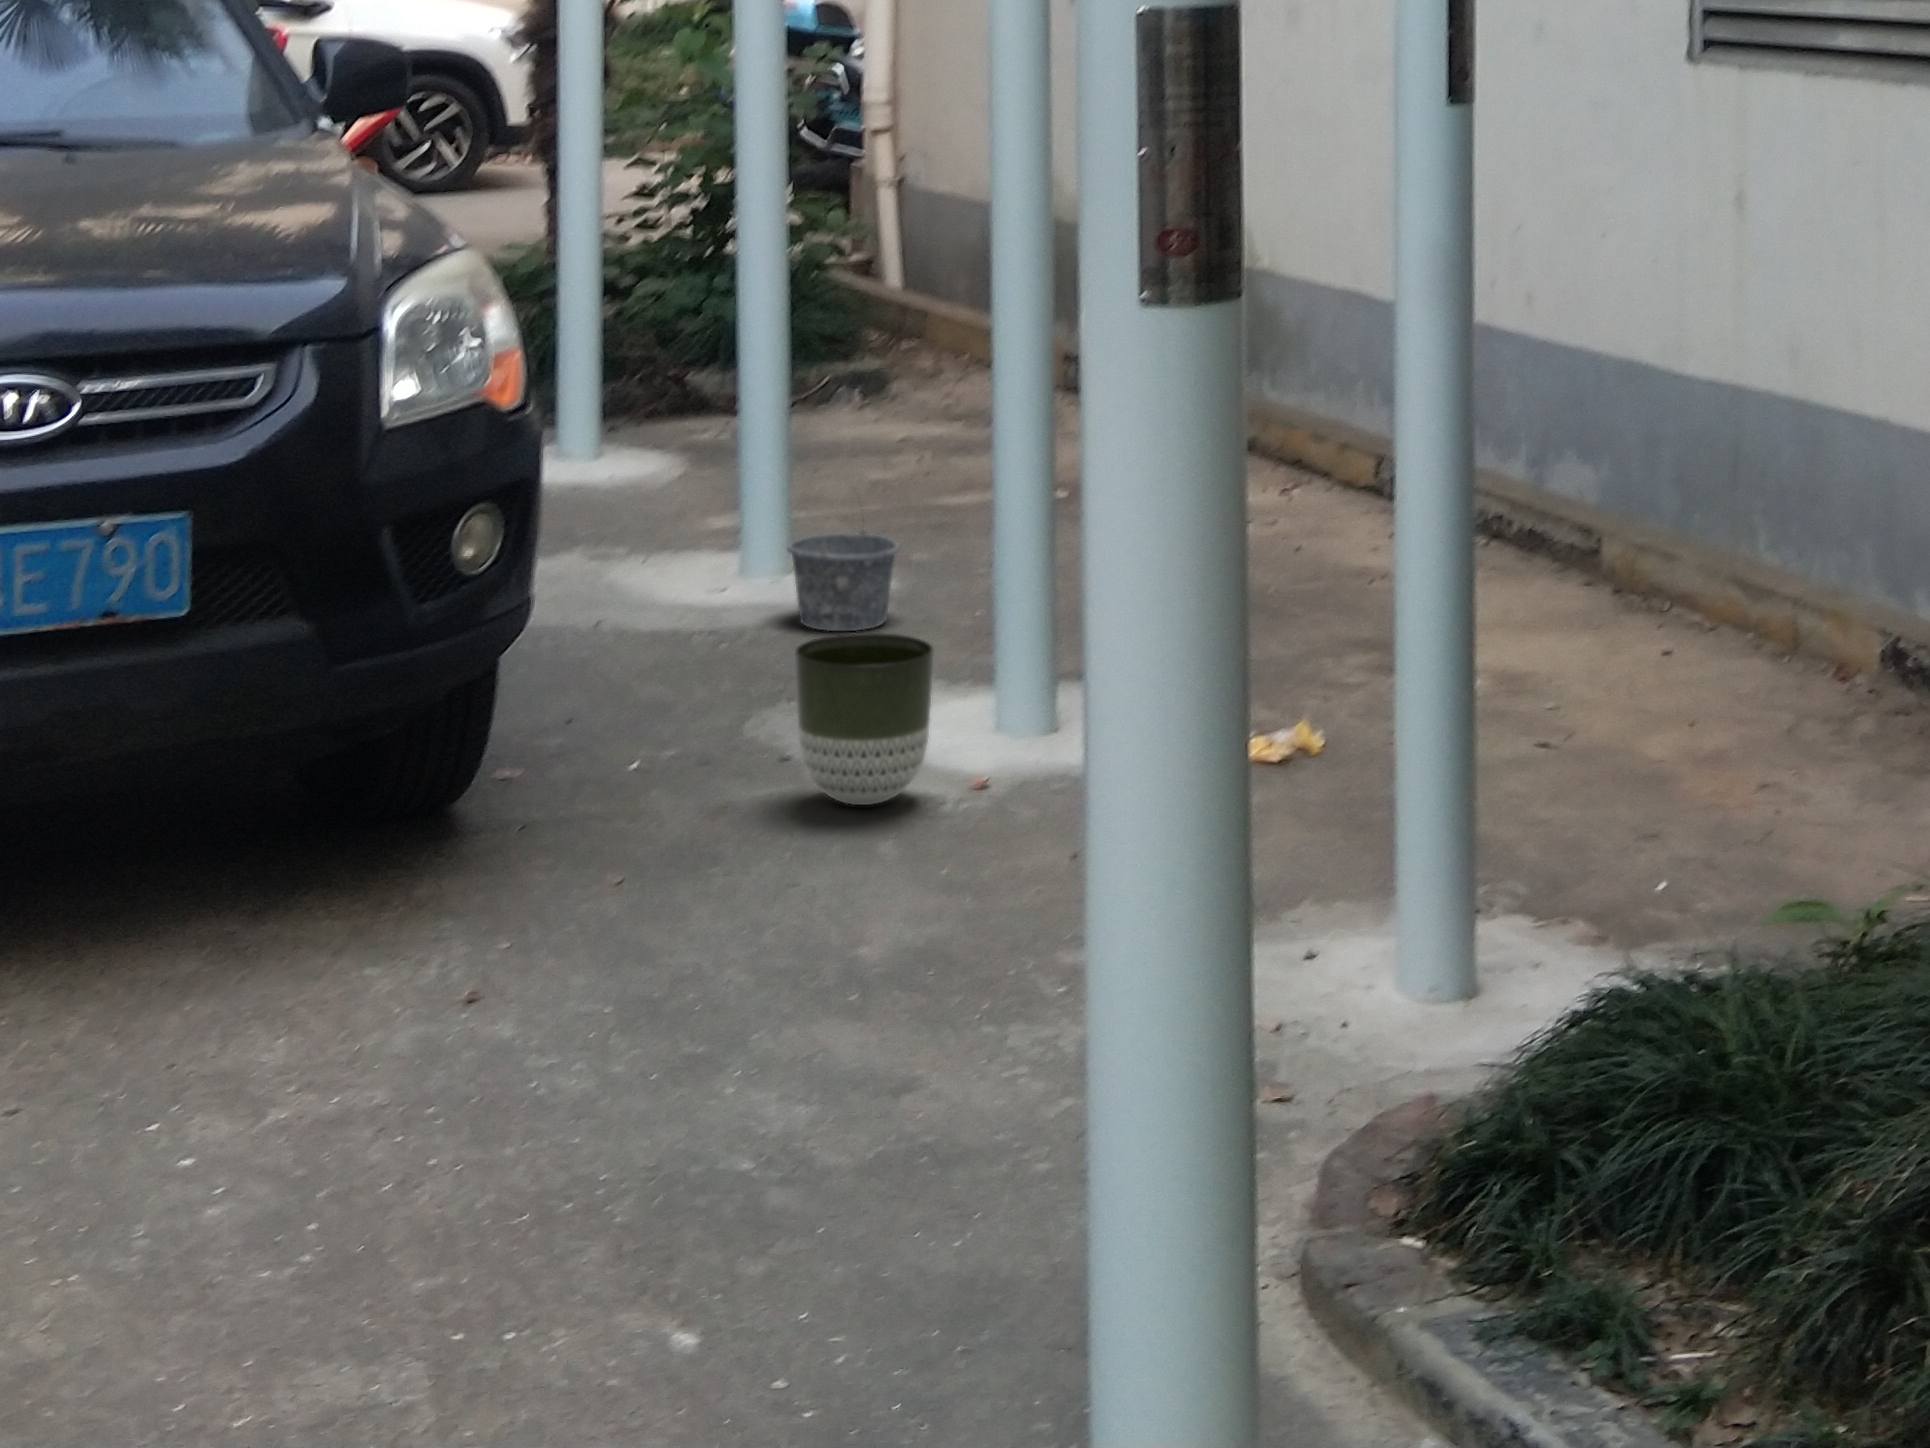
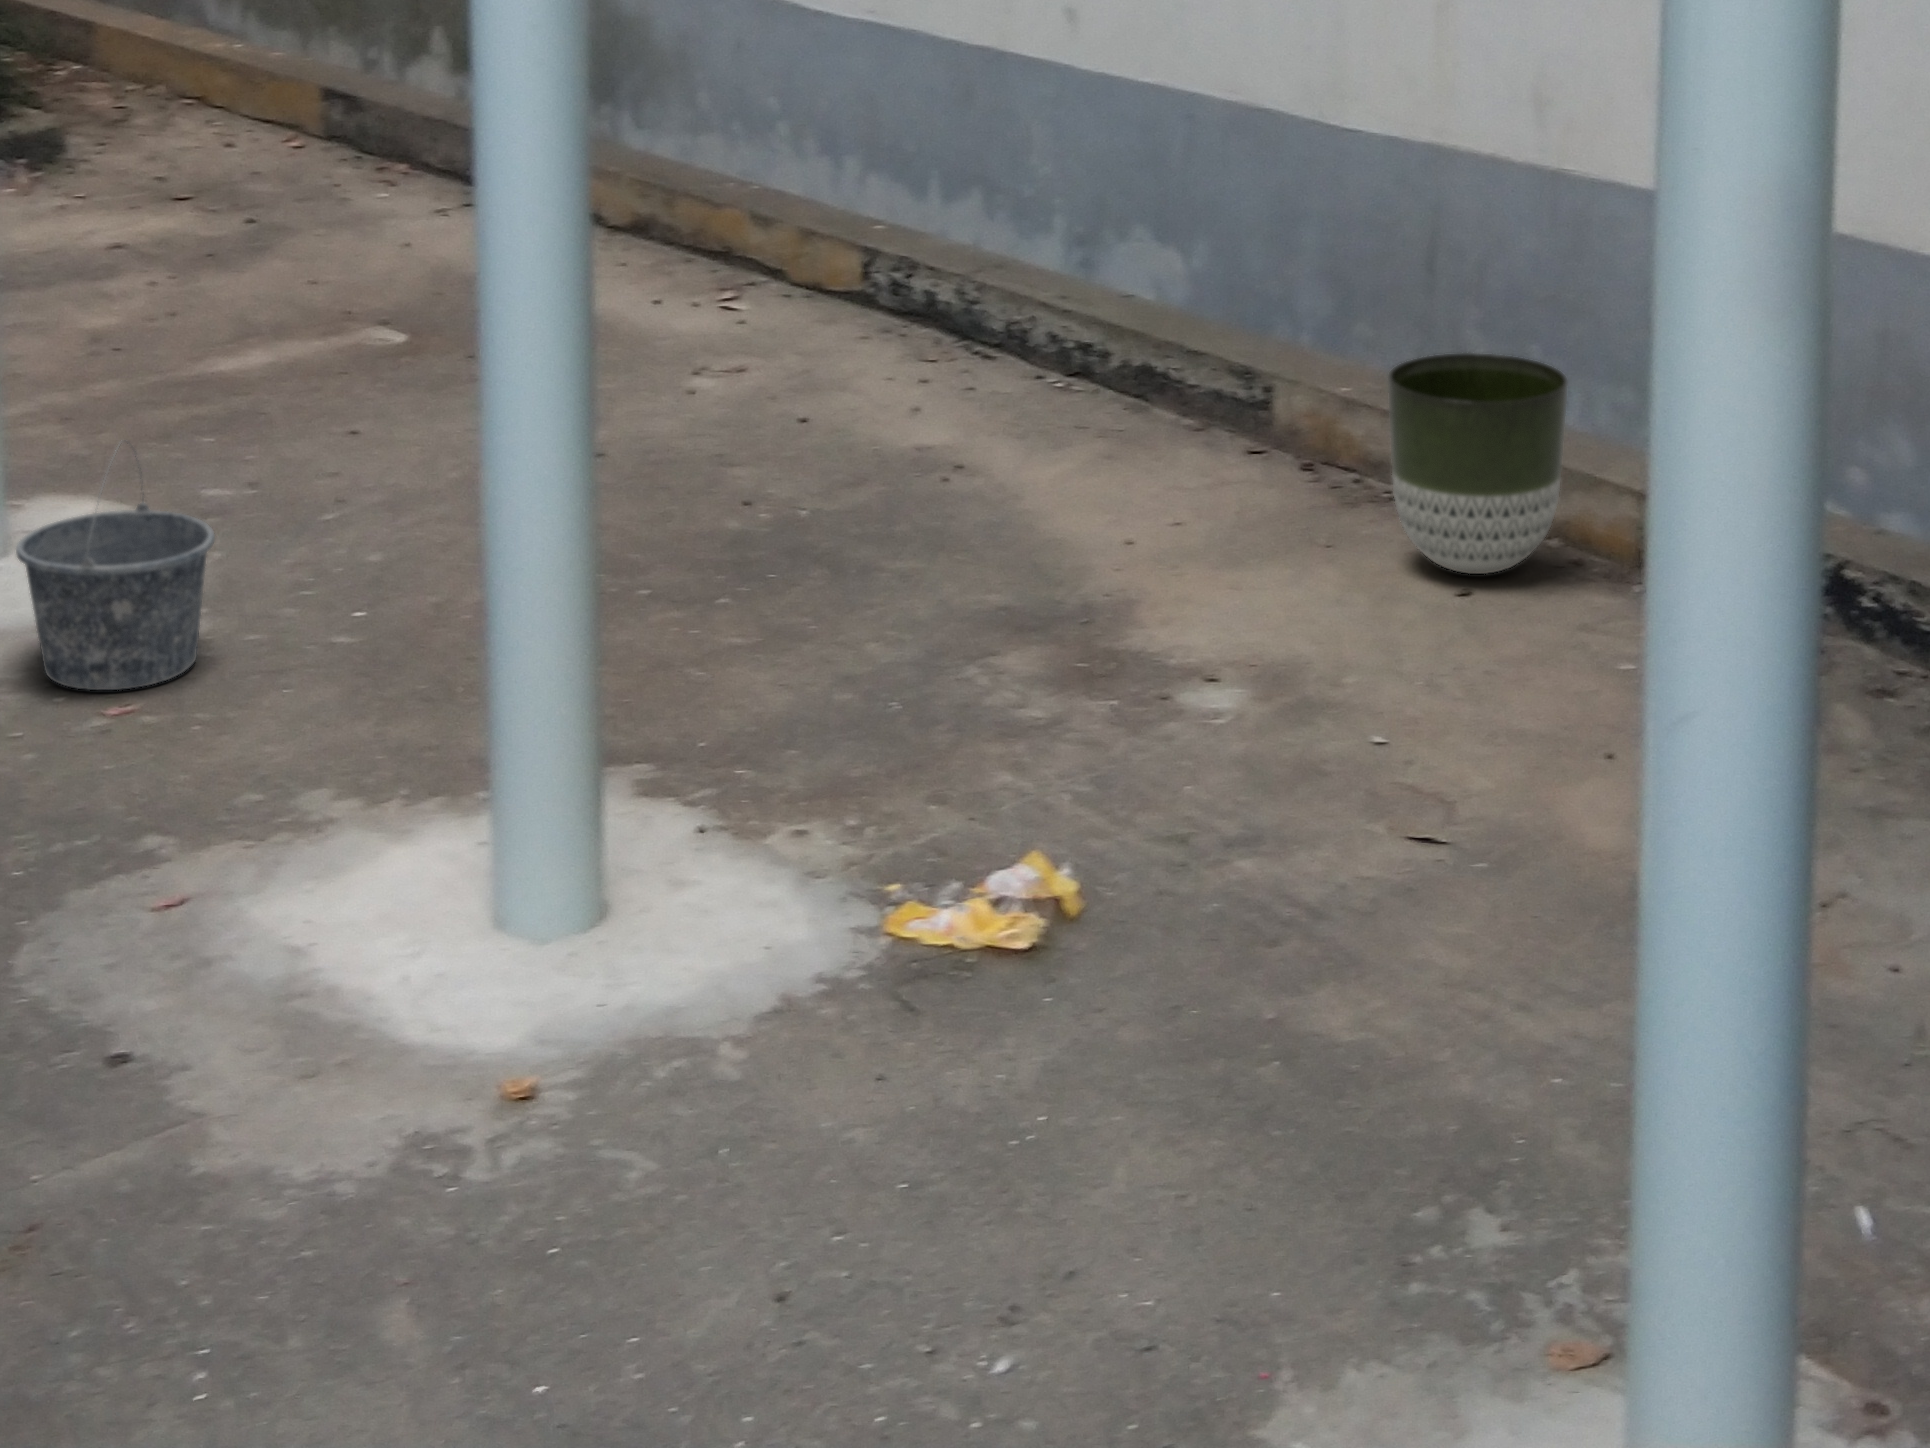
planter: present [795,633,934,805] -> present [1388,353,1568,574]

